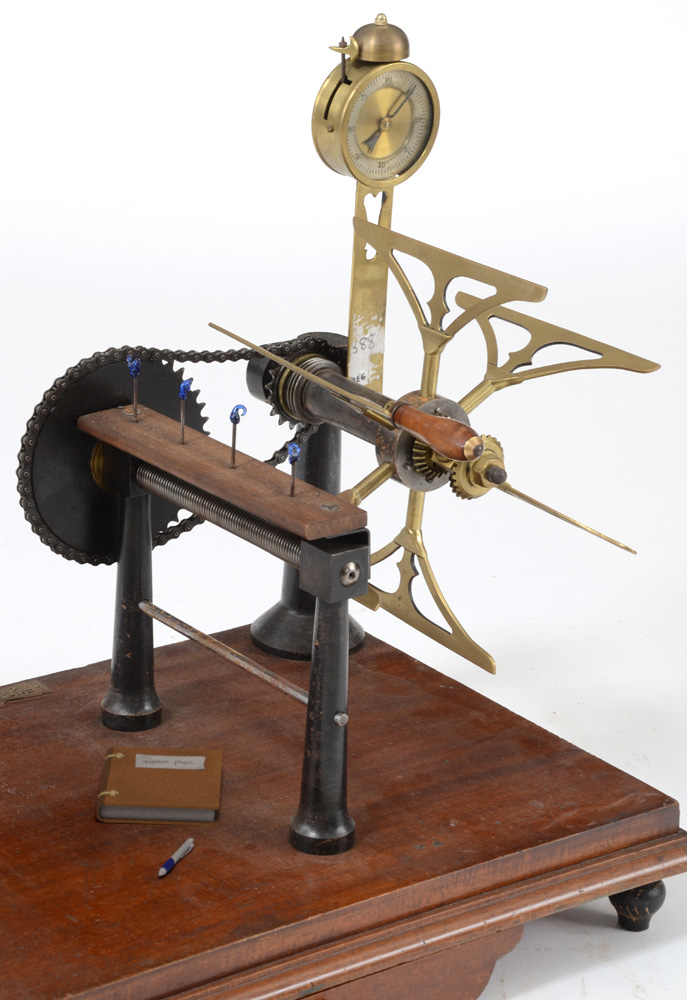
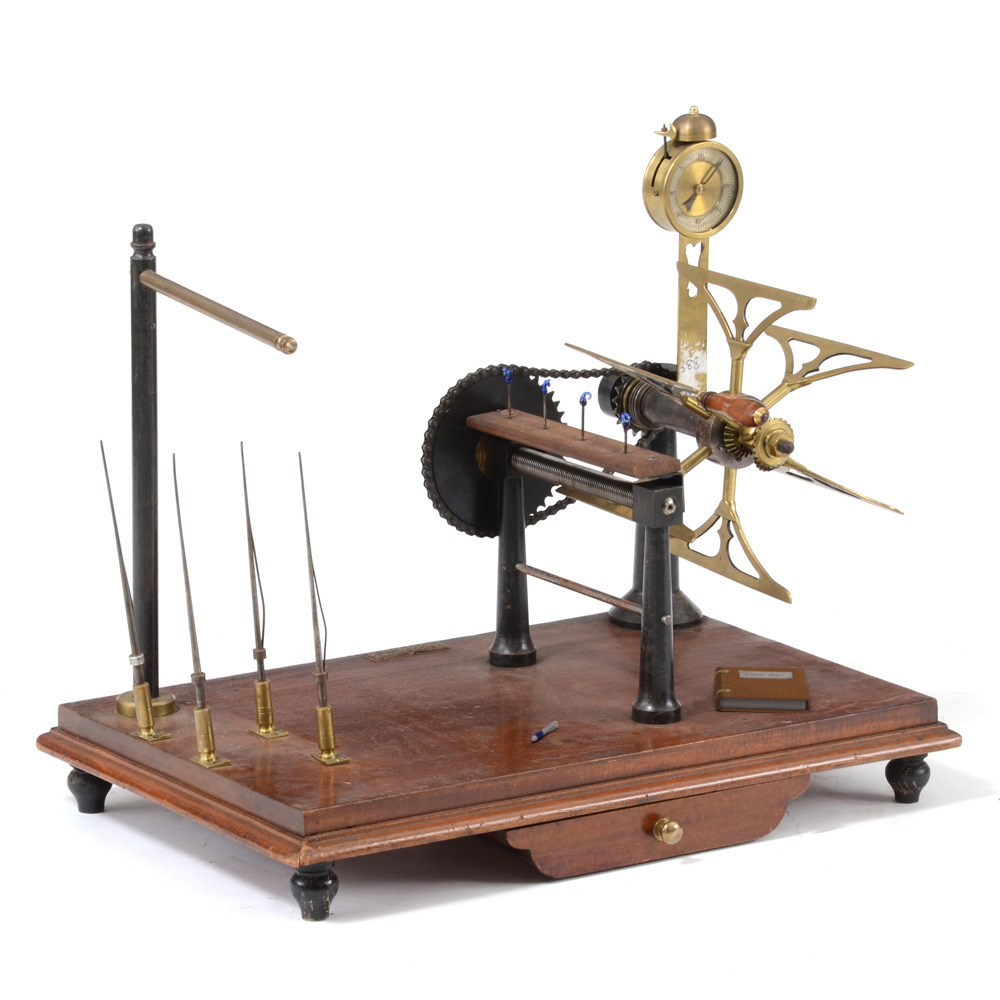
notebook: present [96,747,222,826] -> present [714,667,810,713]

